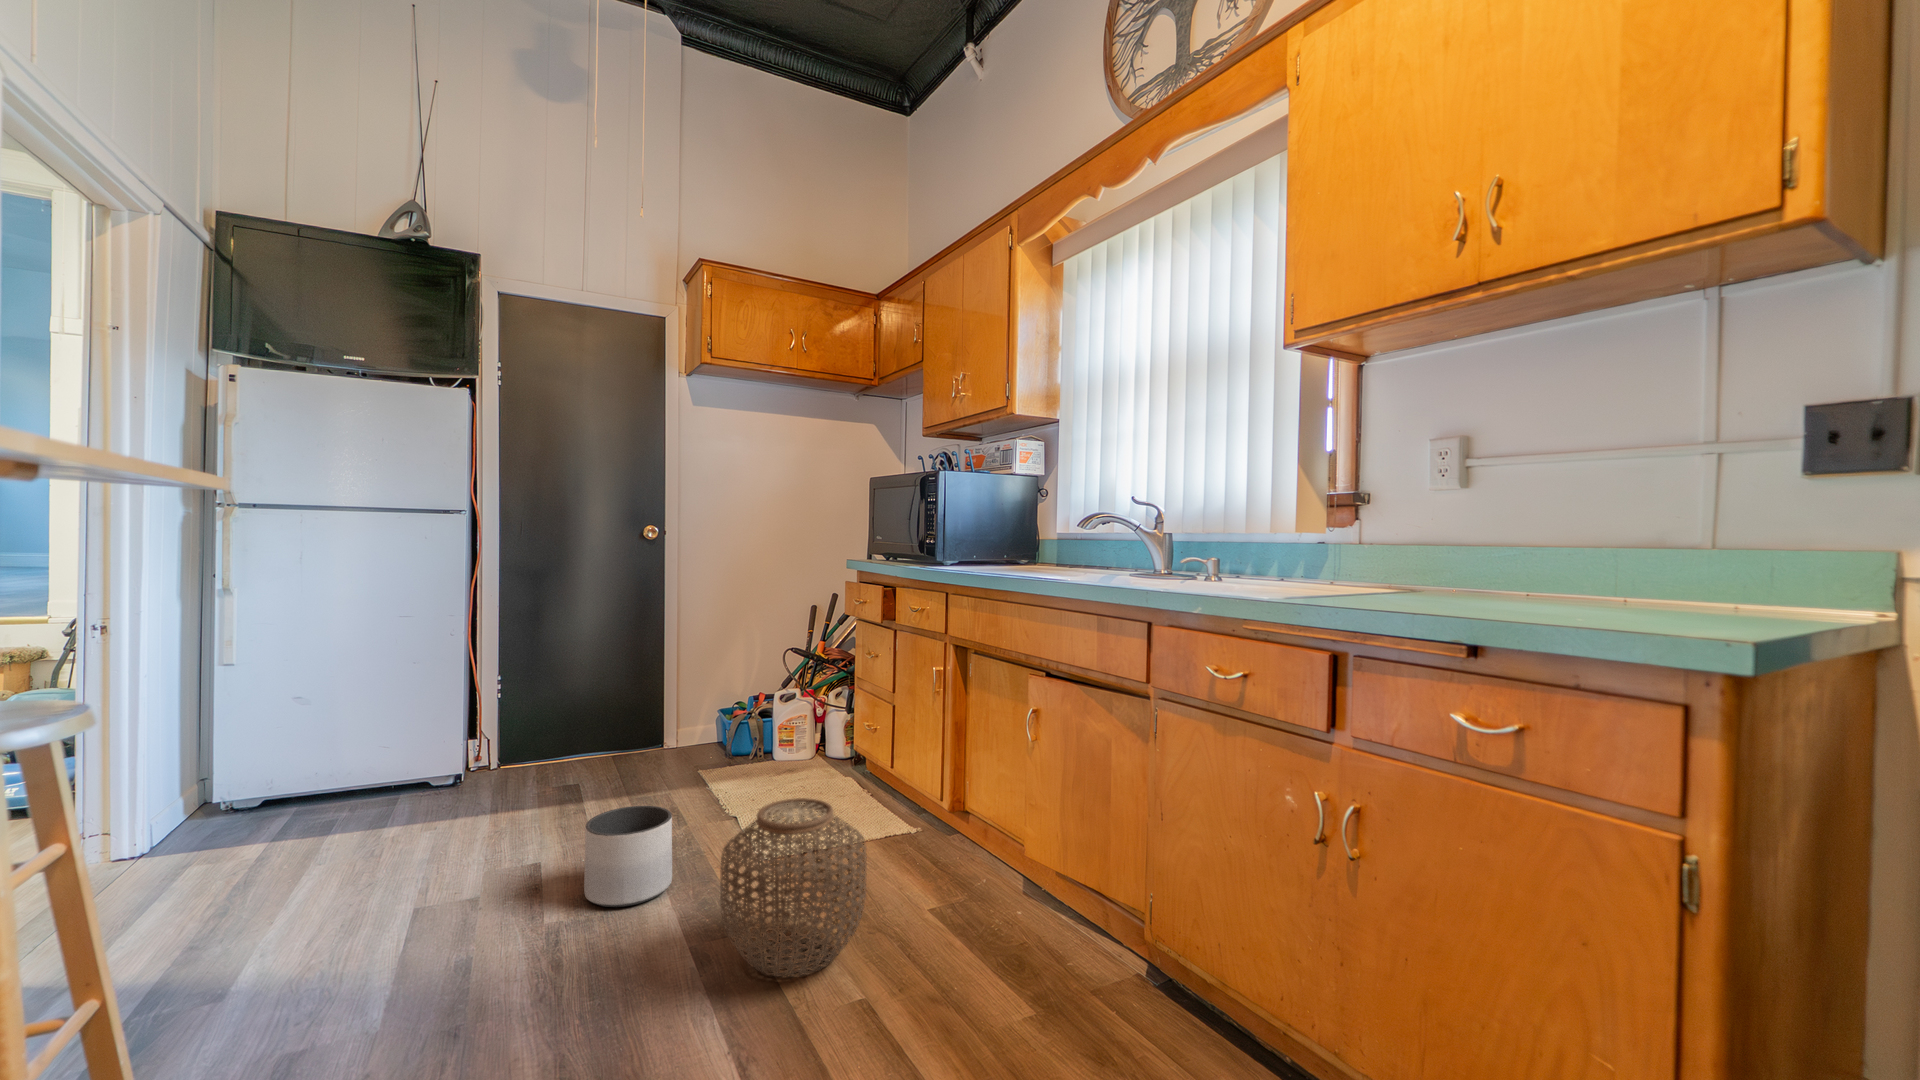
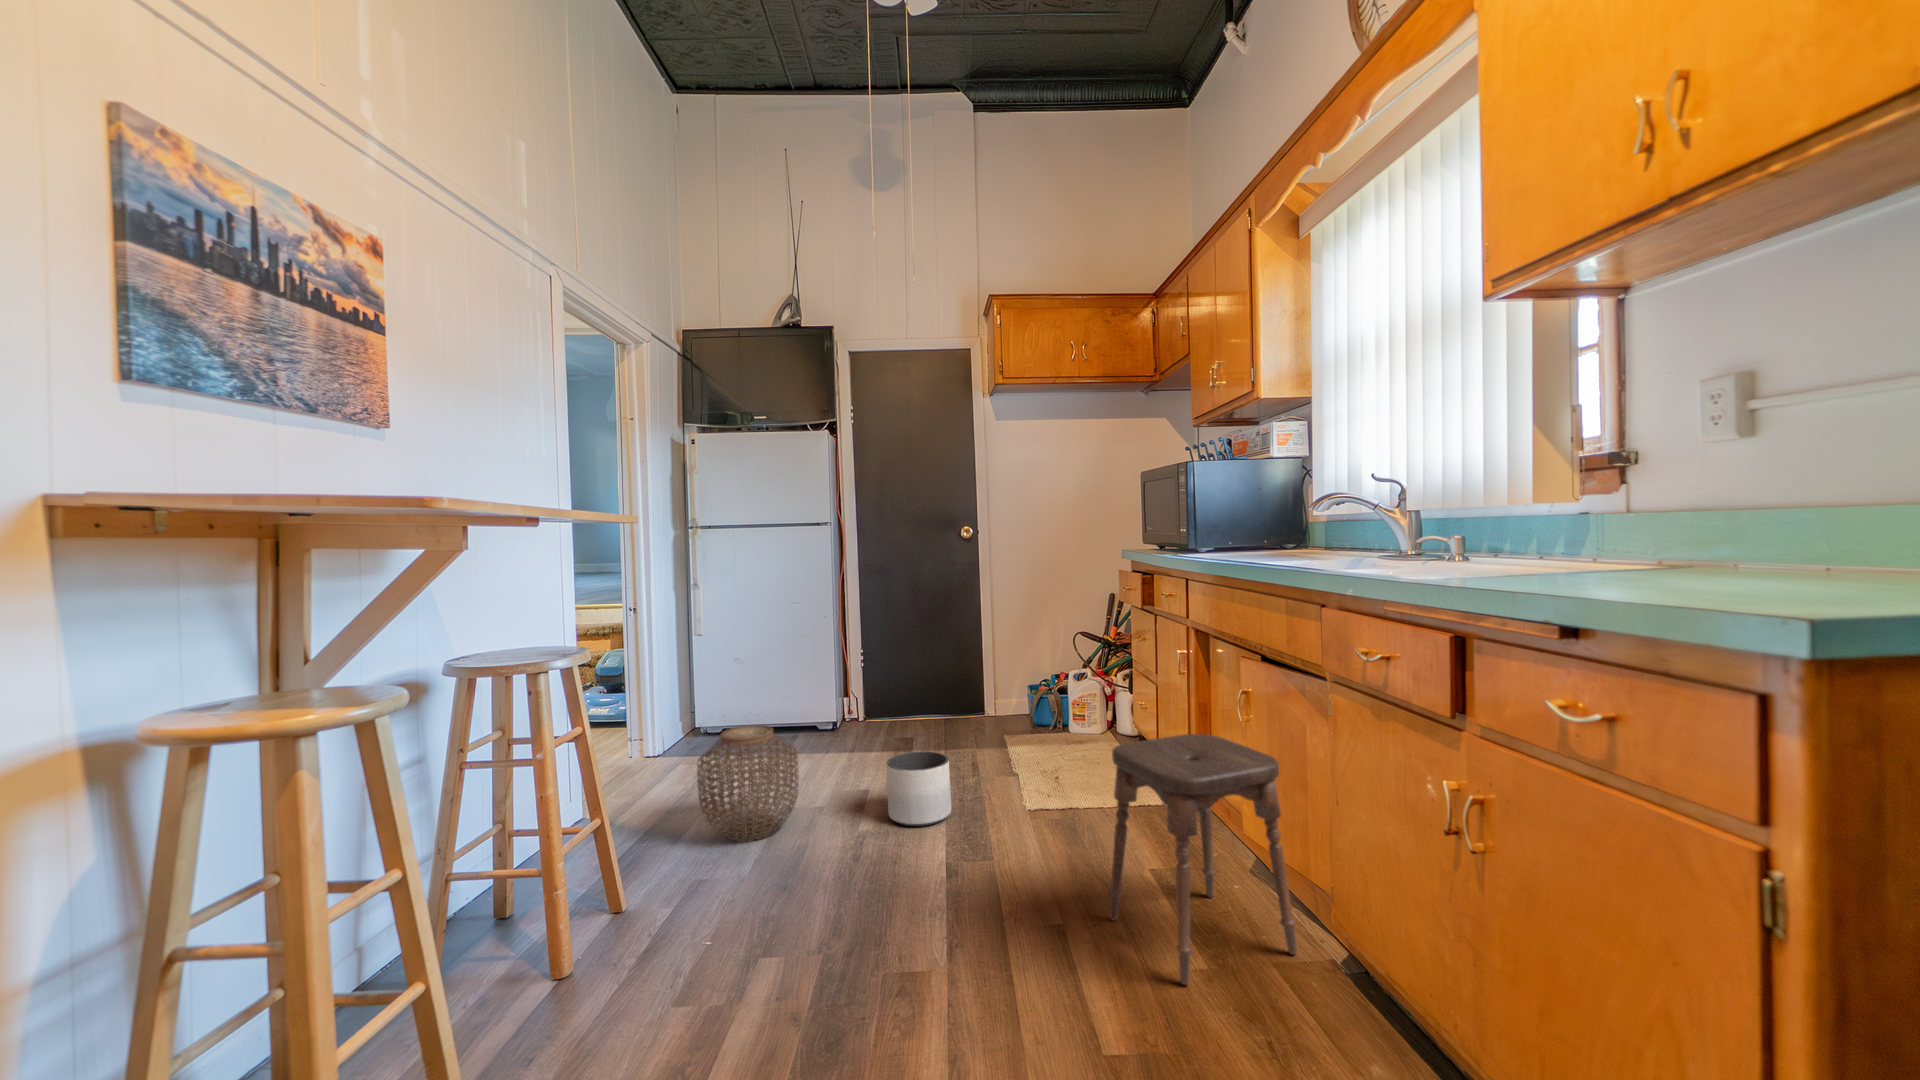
stool: none [914,758,1108,1042] -> present [1109,734,1297,985]
woven basket: present [720,798,866,977] -> present [697,725,799,841]

